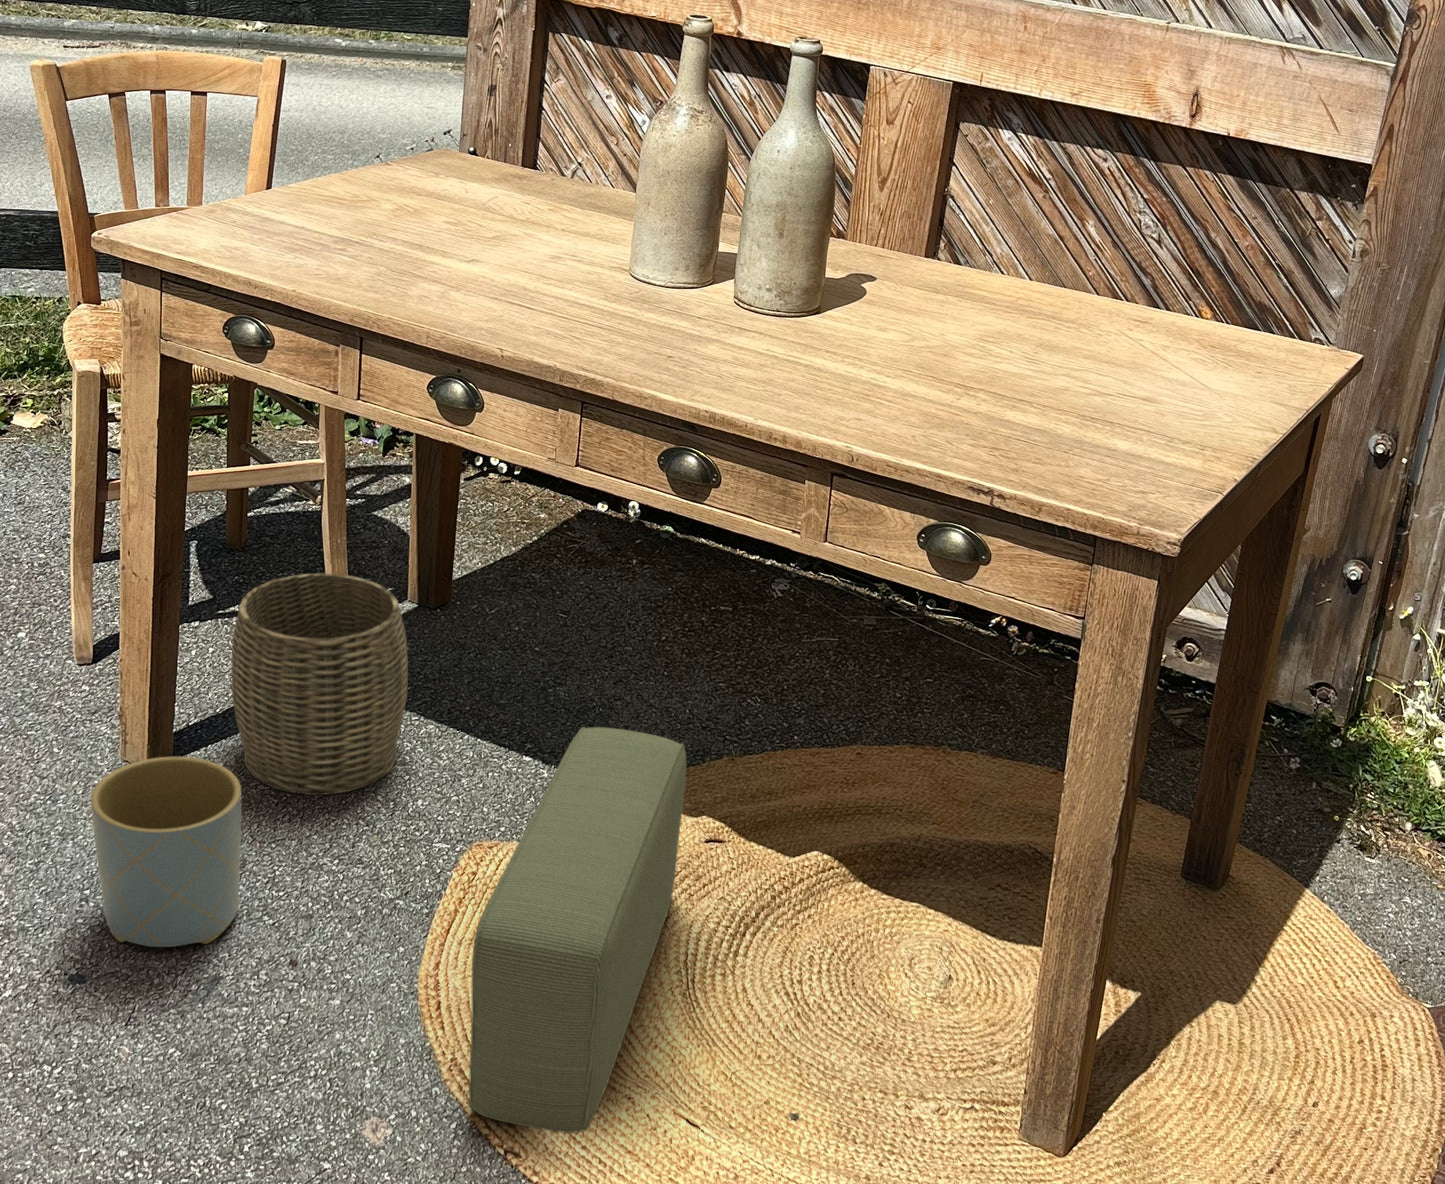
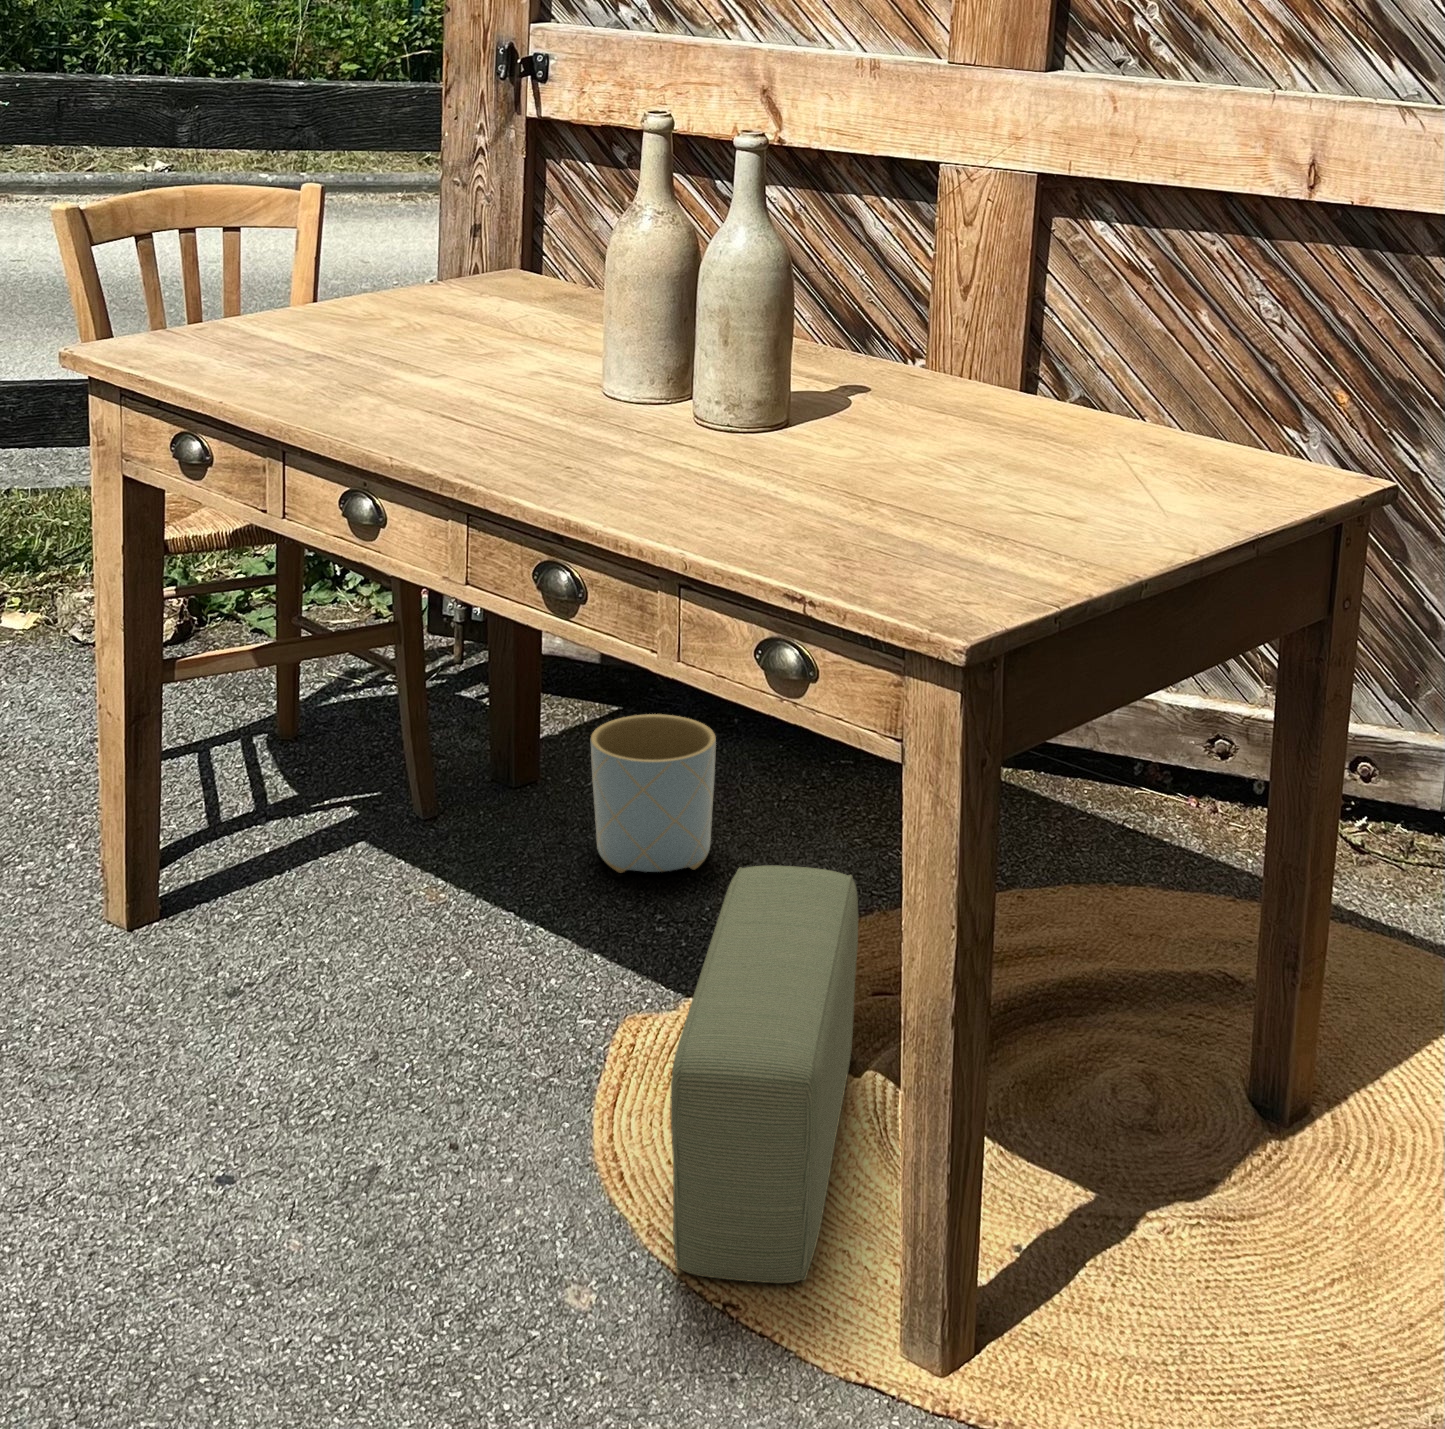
woven basket: present [232,573,408,795] -> none [332,739,525,982]
planter: present [91,757,241,947] -> present [591,714,716,873]

